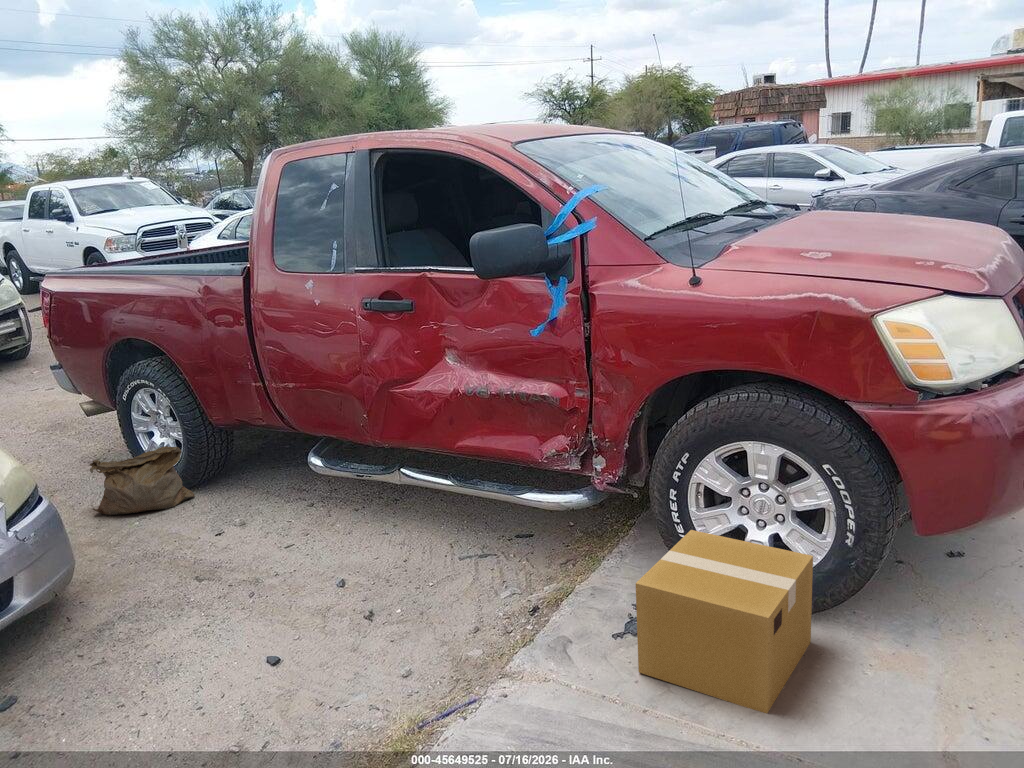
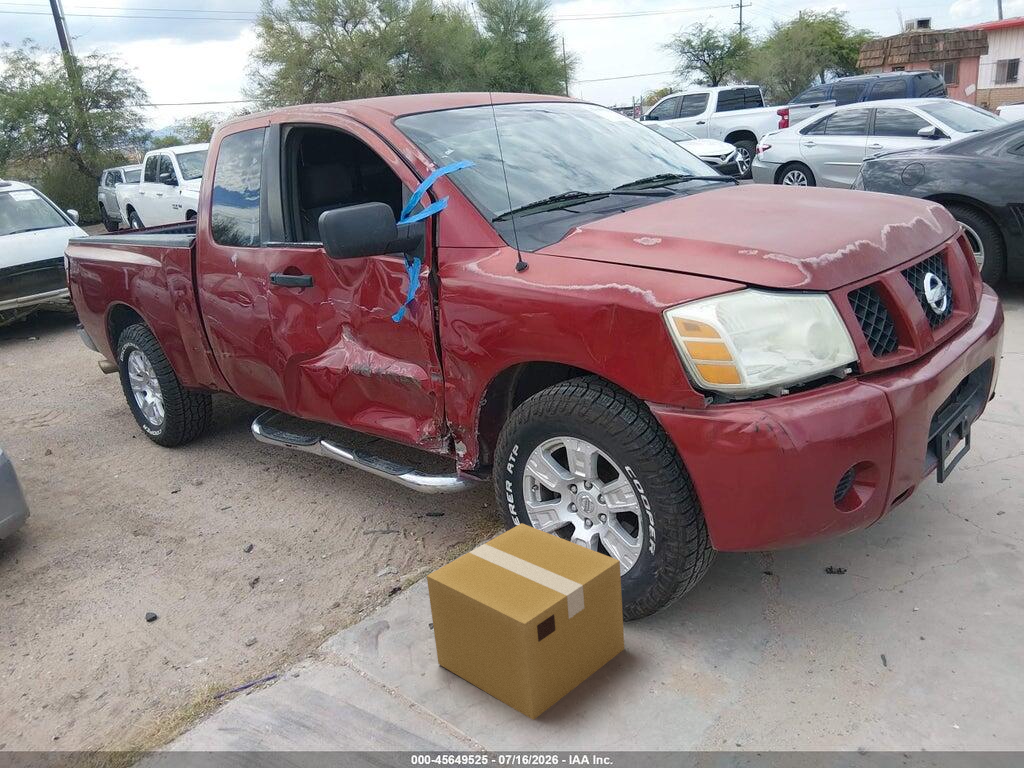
bag: present [89,446,195,515] -> none [64,407,163,468]

